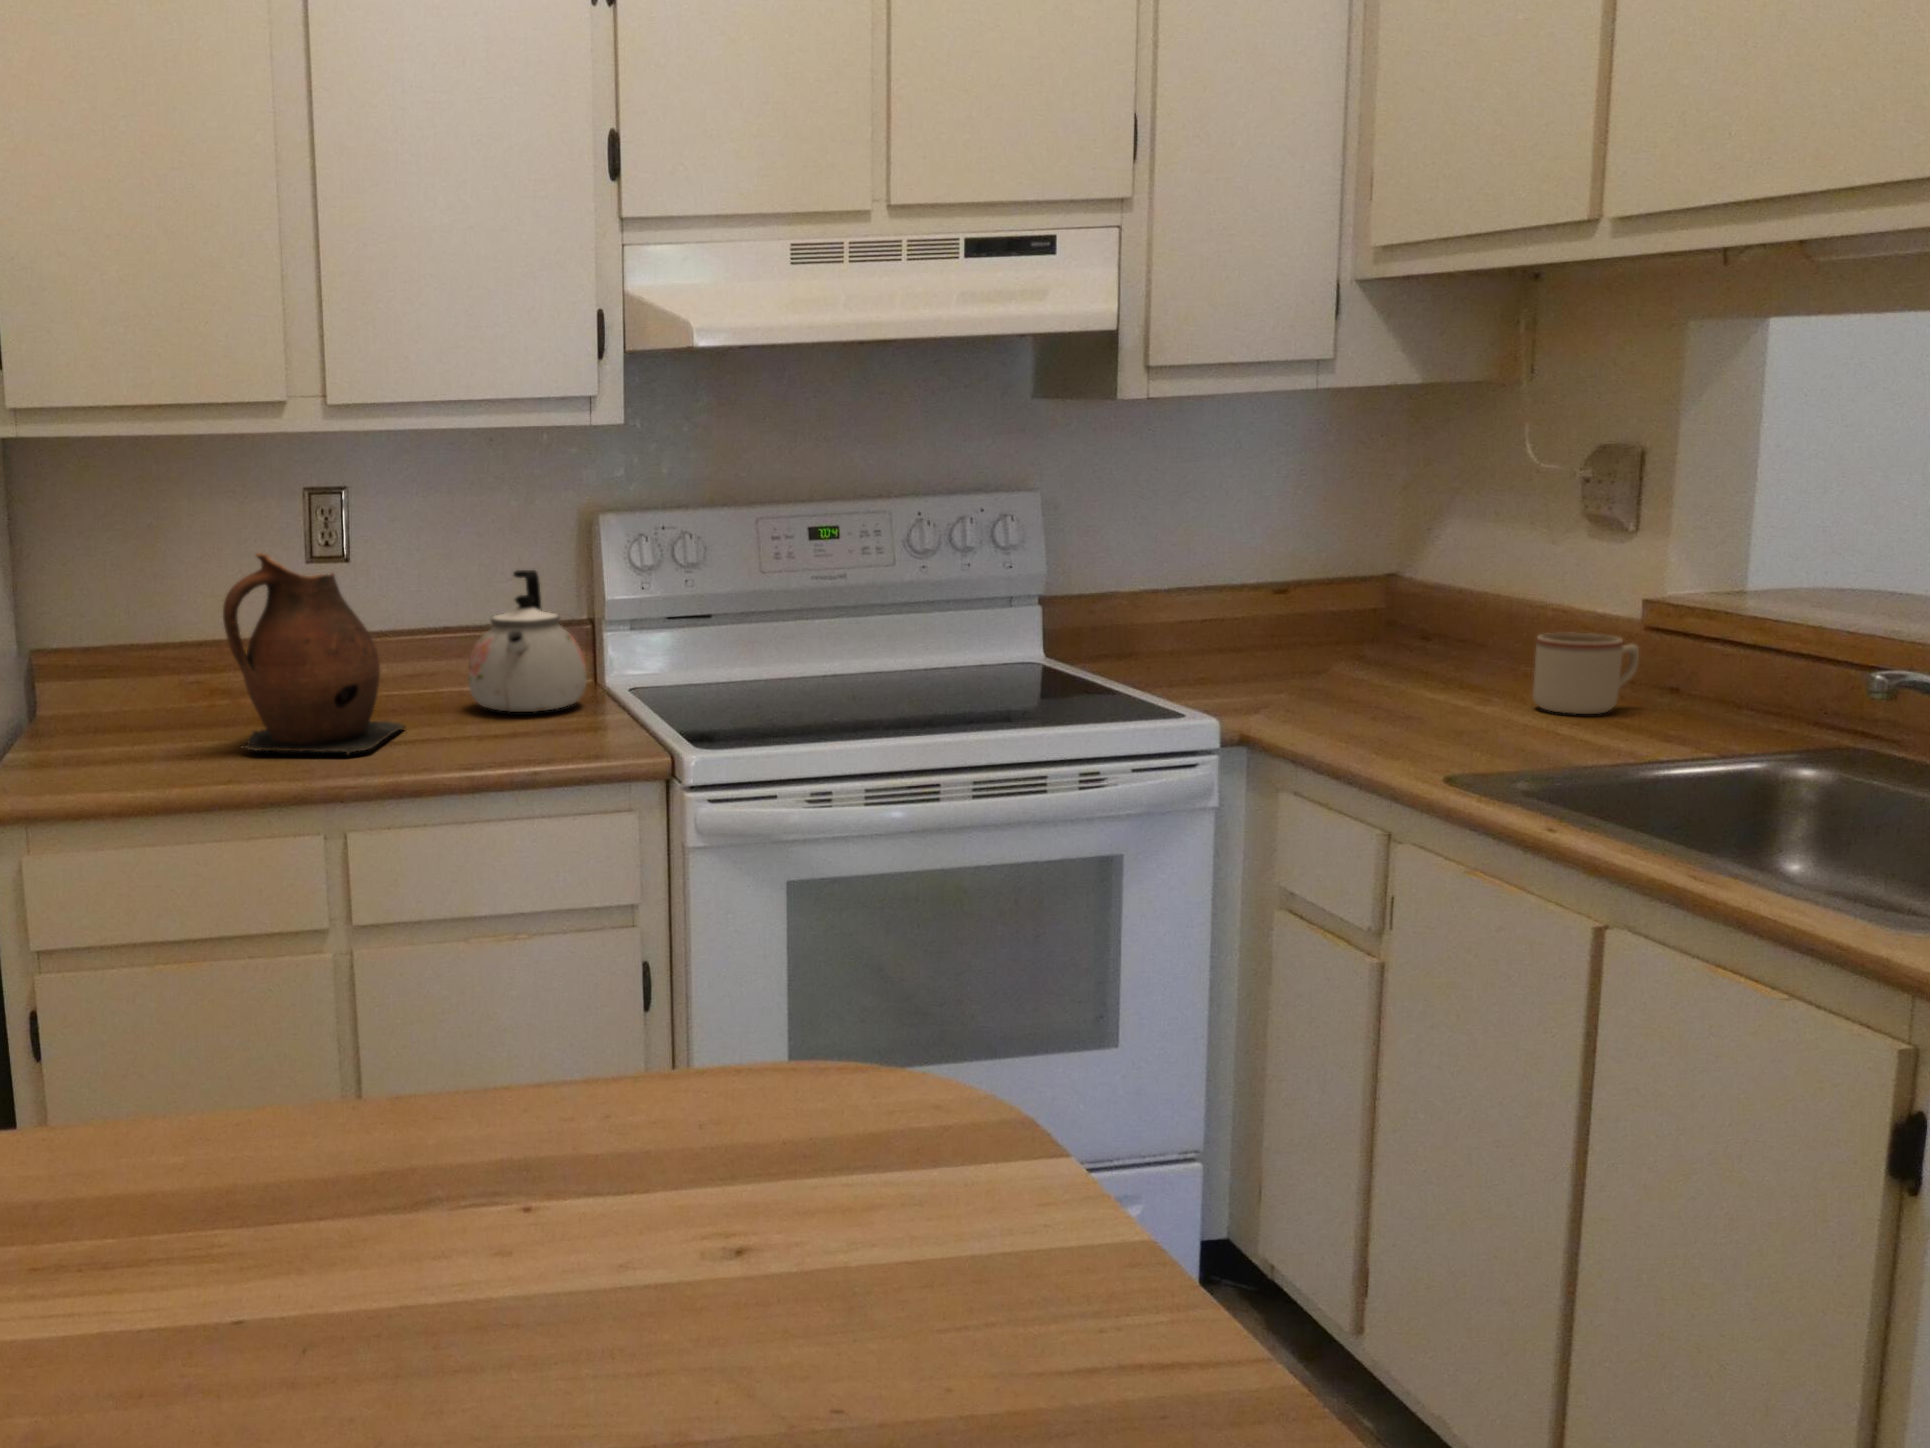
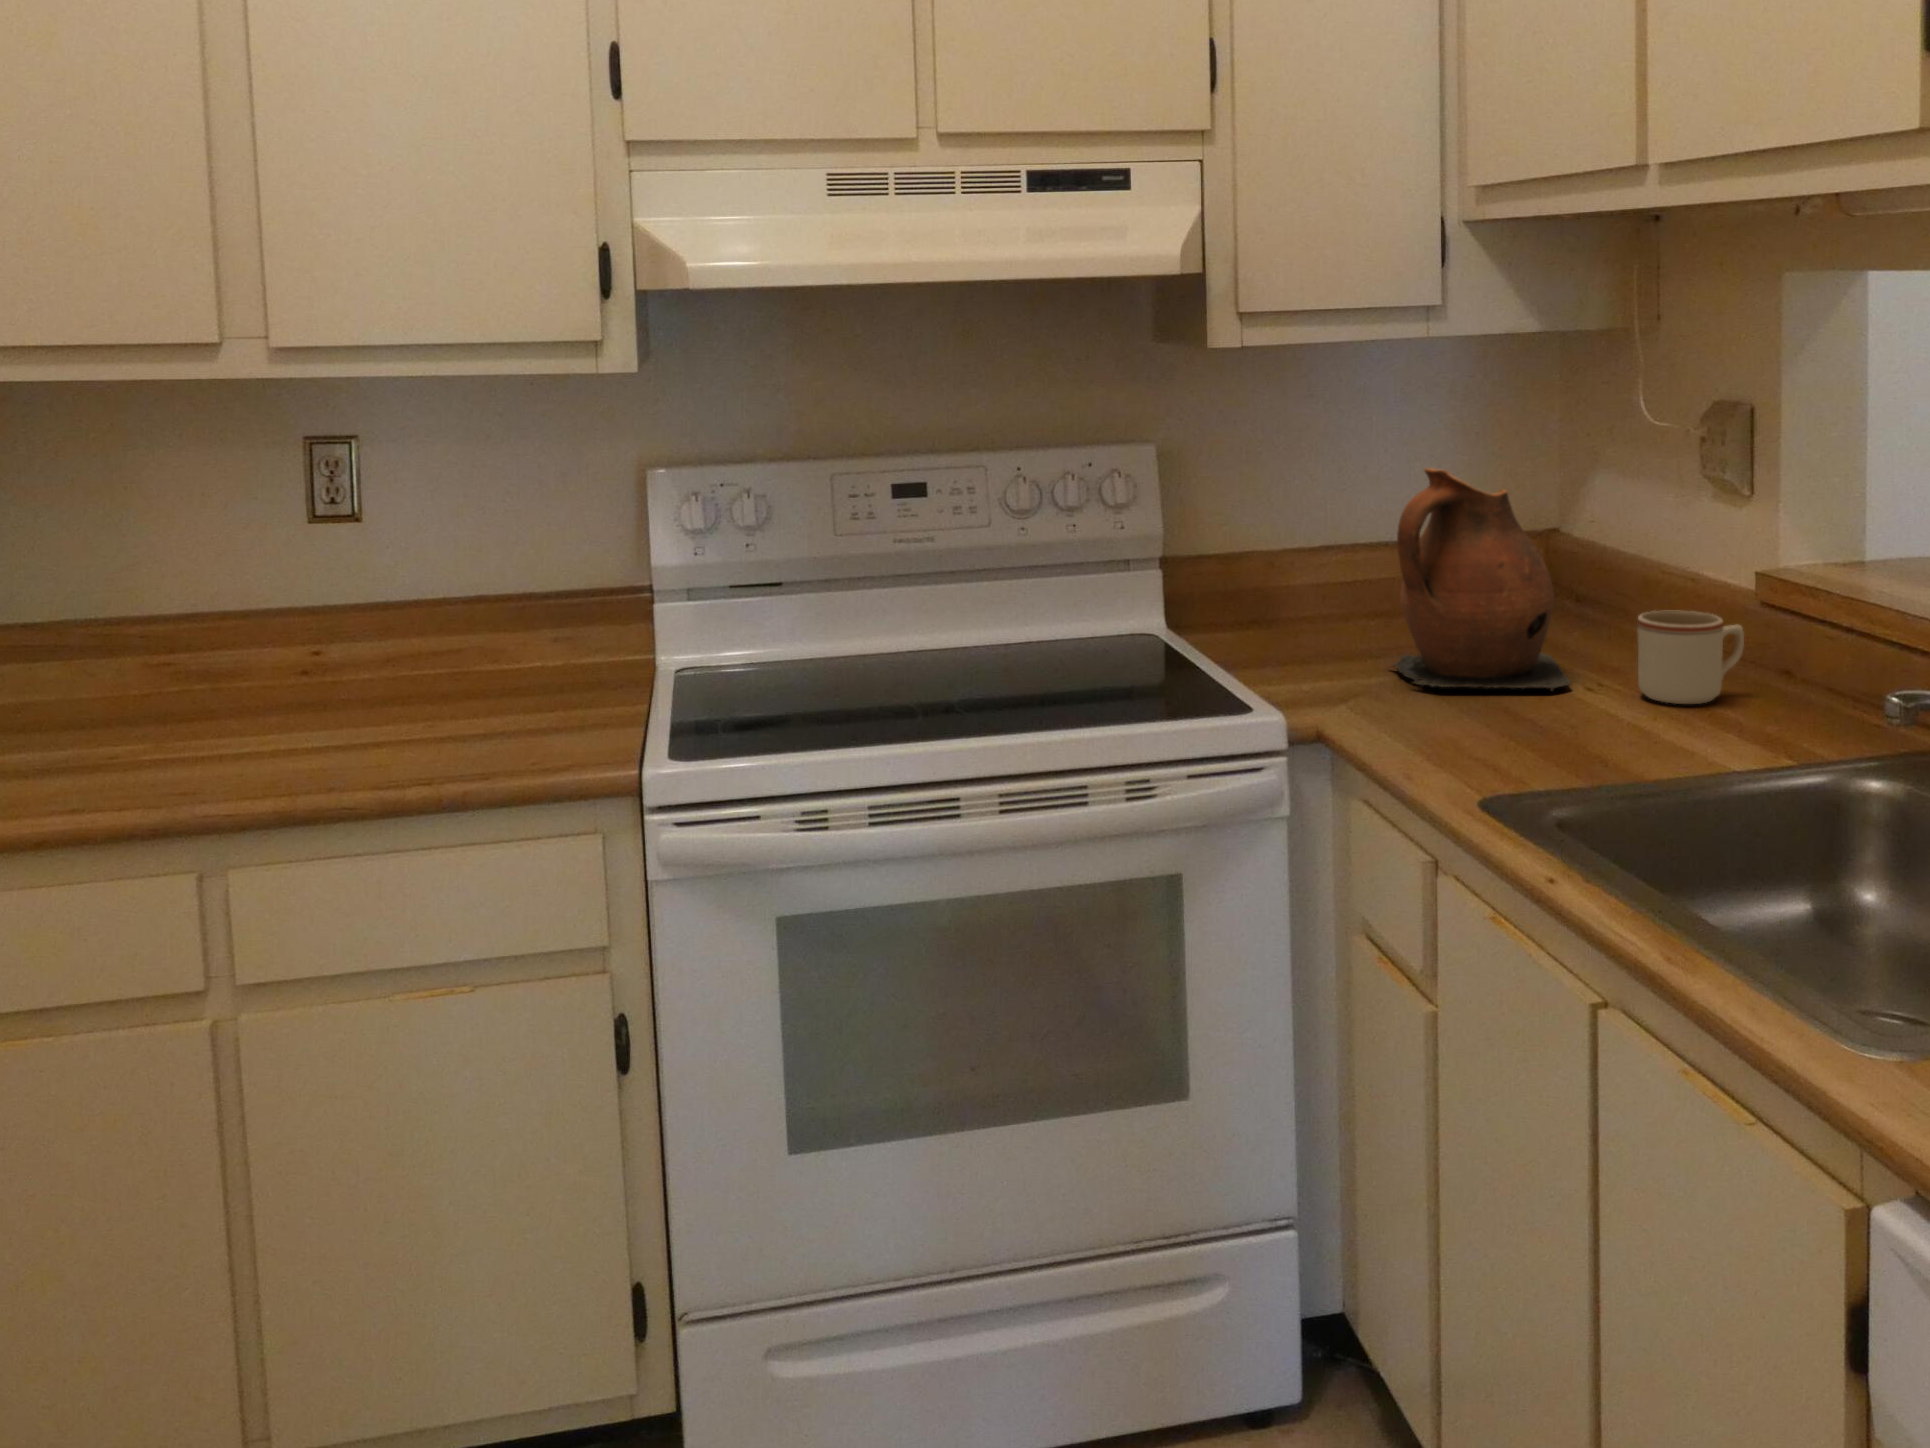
ceramic pitcher: present [223,553,405,755] -> present [1394,468,1571,691]
kettle: present [468,570,587,712] -> none [480,533,624,701]

